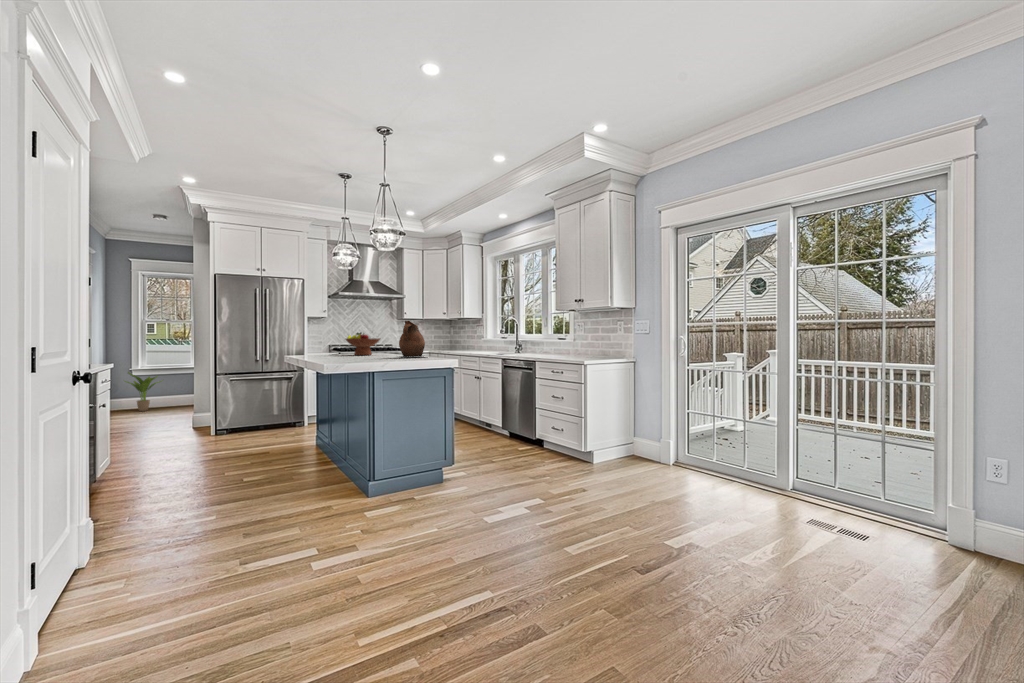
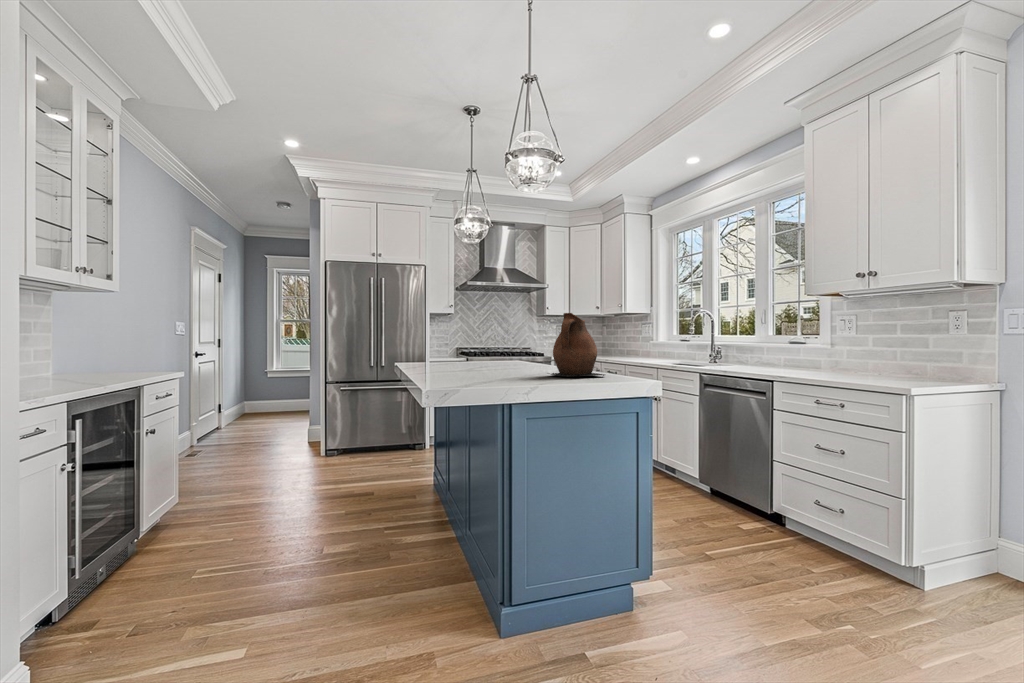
fruit bowl: present [346,332,380,355] -> none [470,332,521,366]
potted plant: present [125,372,161,411] -> none [256,374,294,416]

